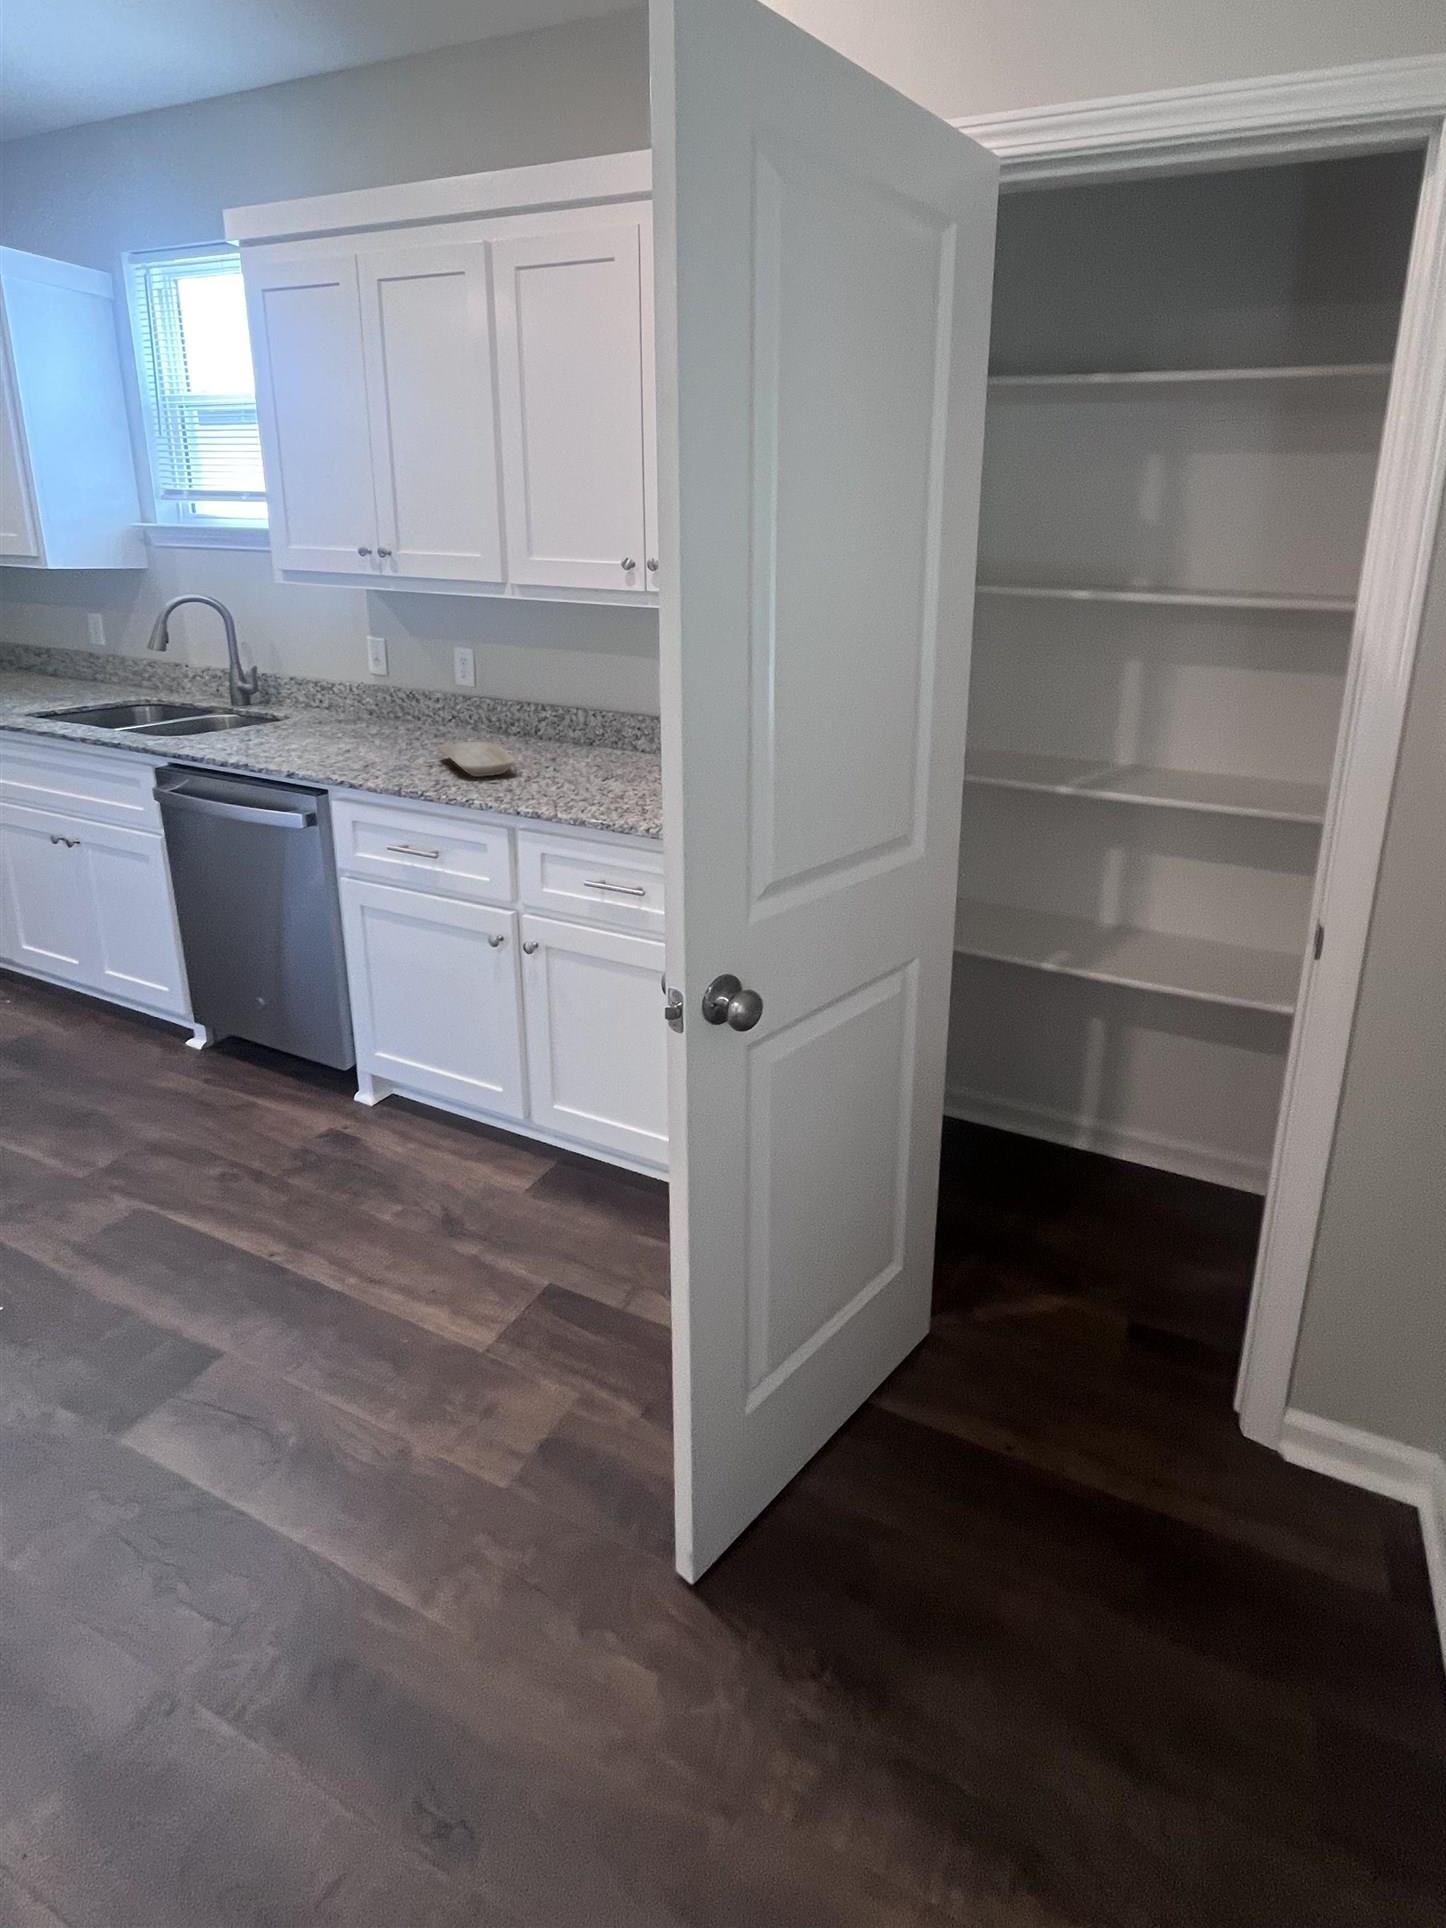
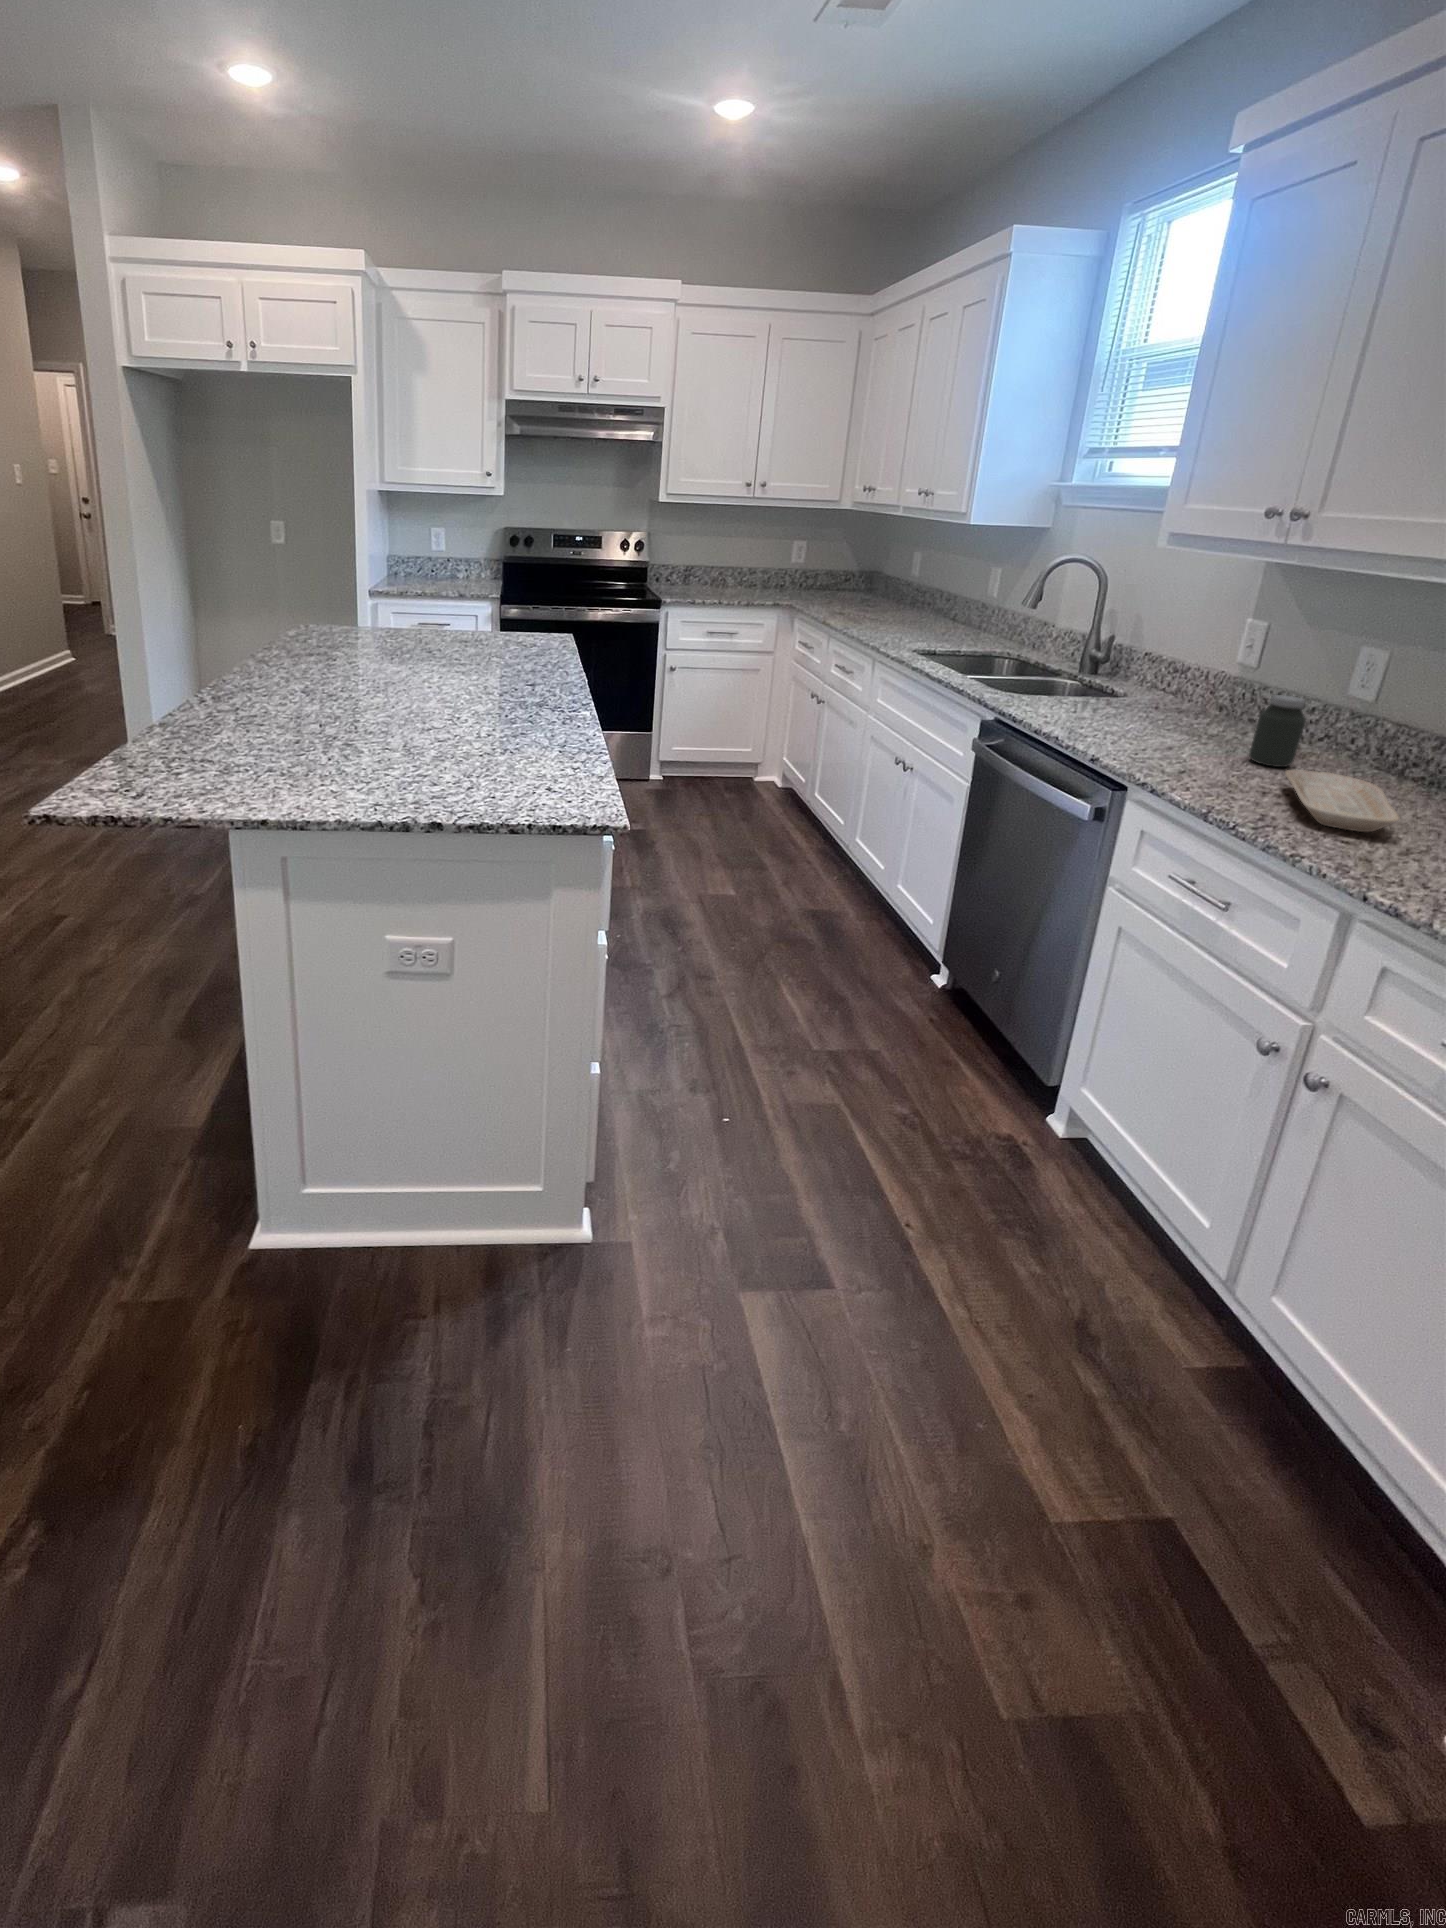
jar: none [406,693,440,748] -> present [1249,695,1305,767]

